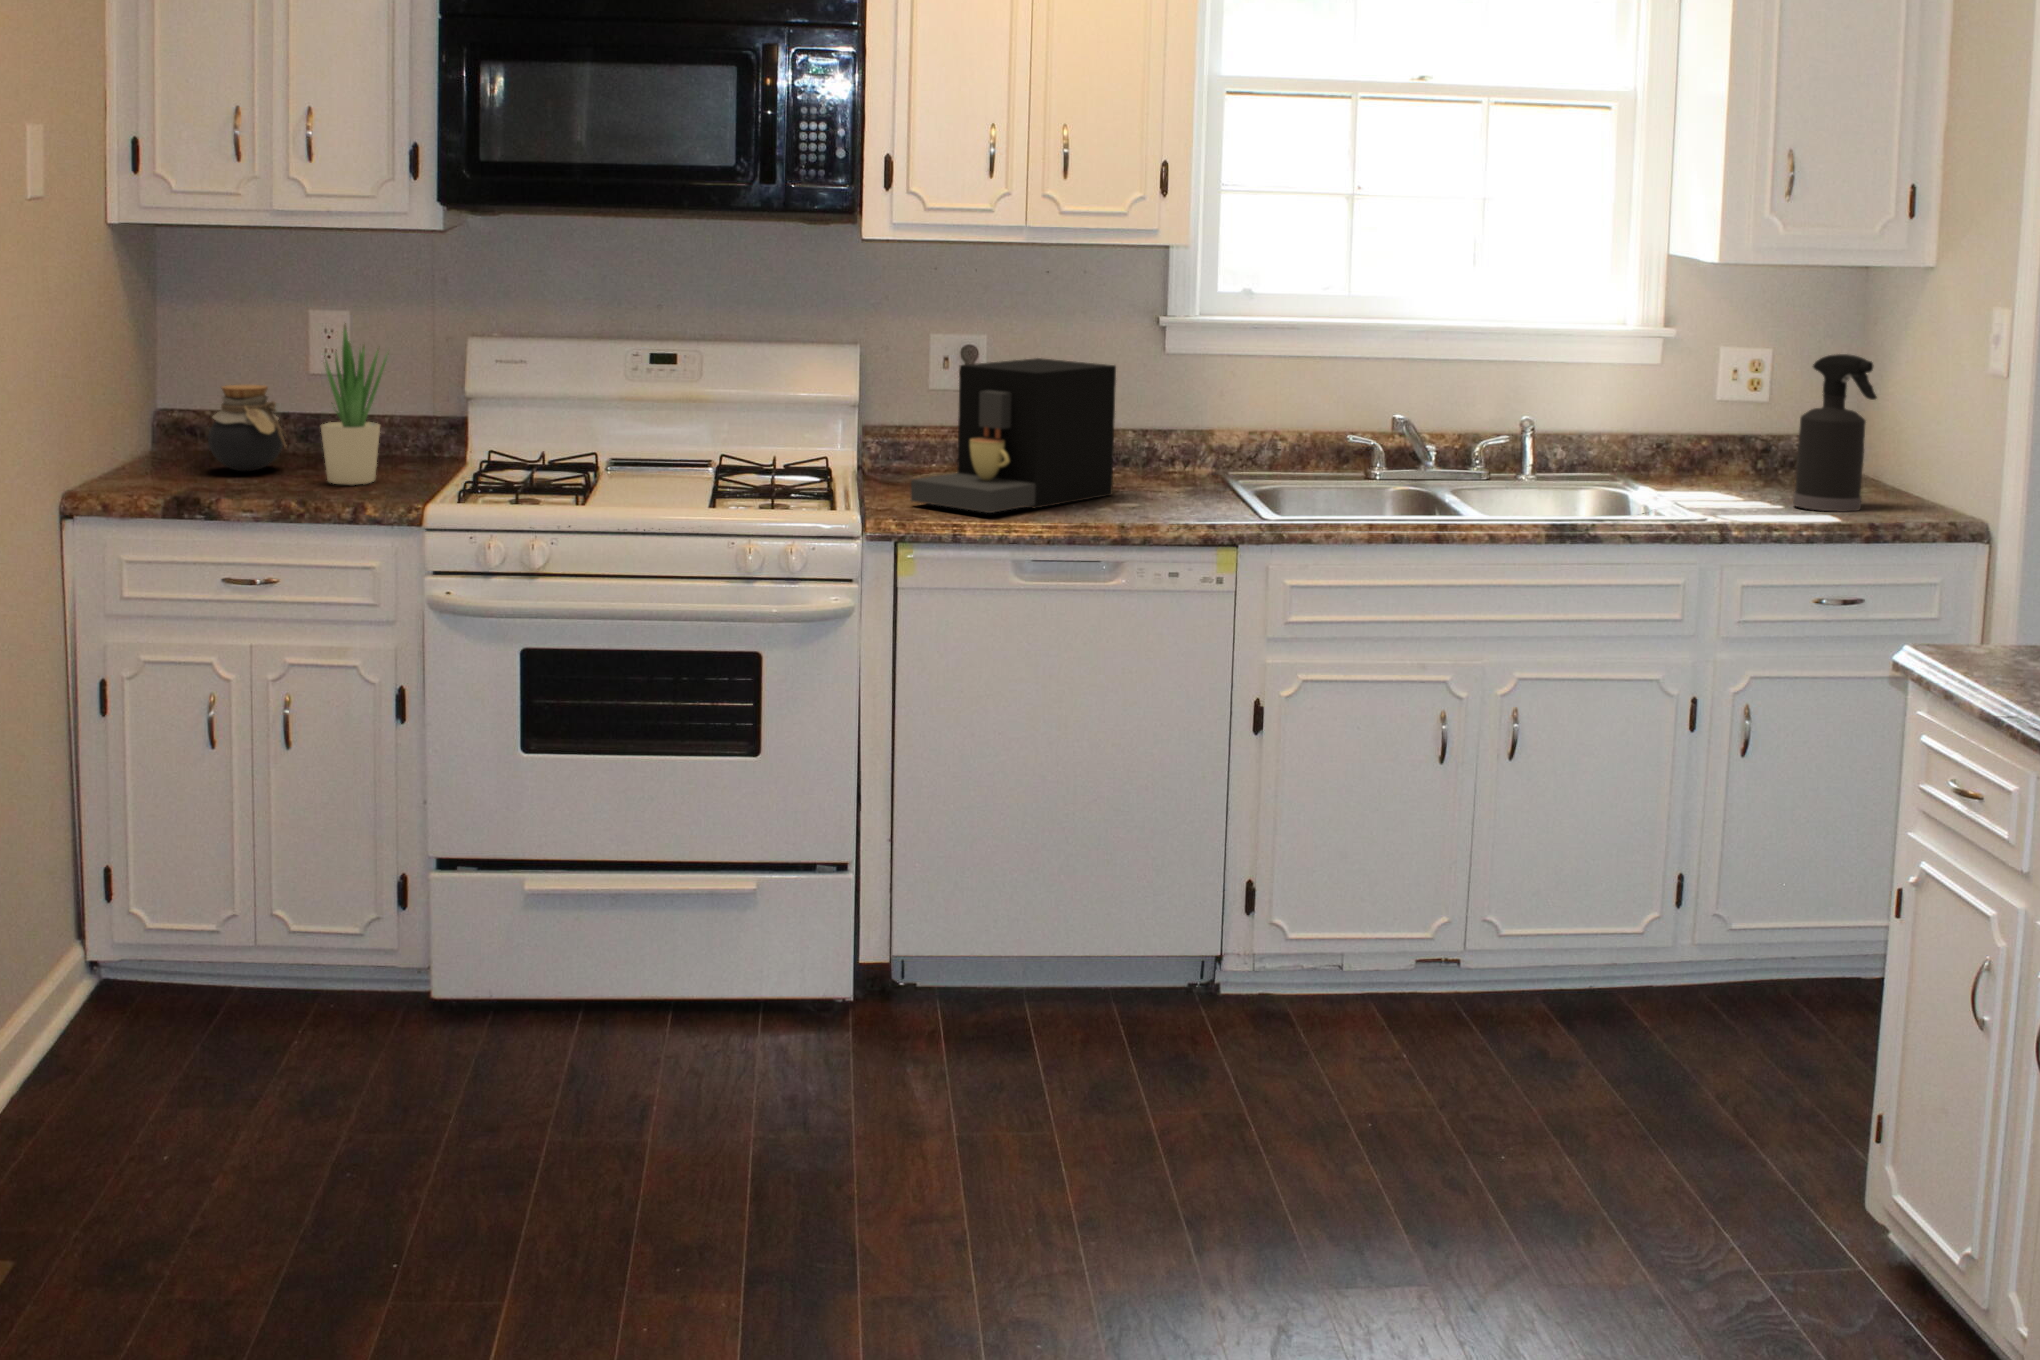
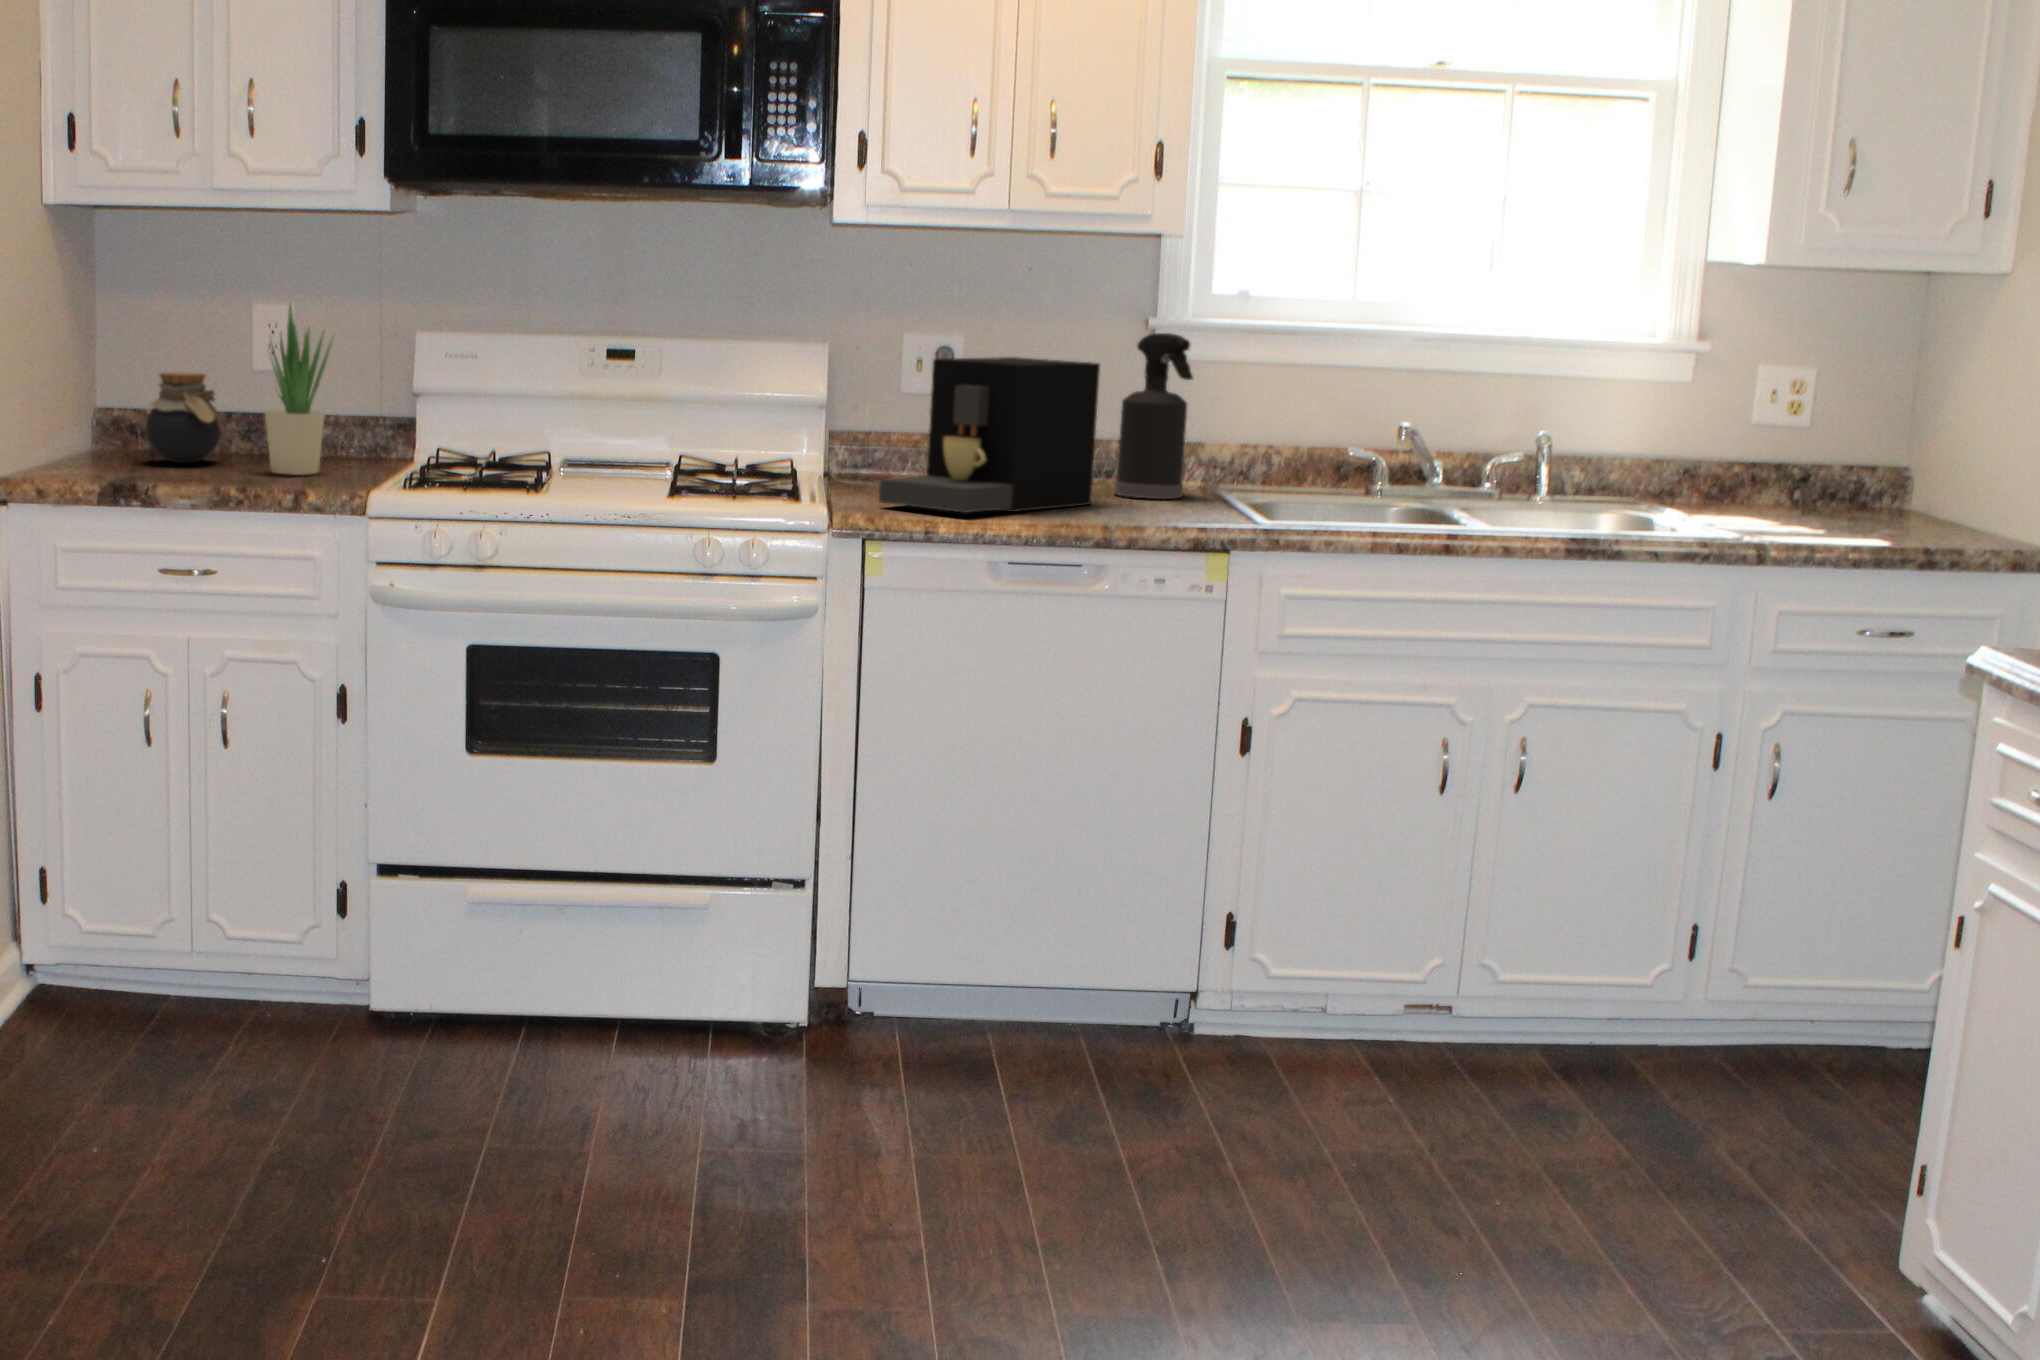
spray bottle: present [1793,354,1877,512] -> present [1115,333,1193,499]

